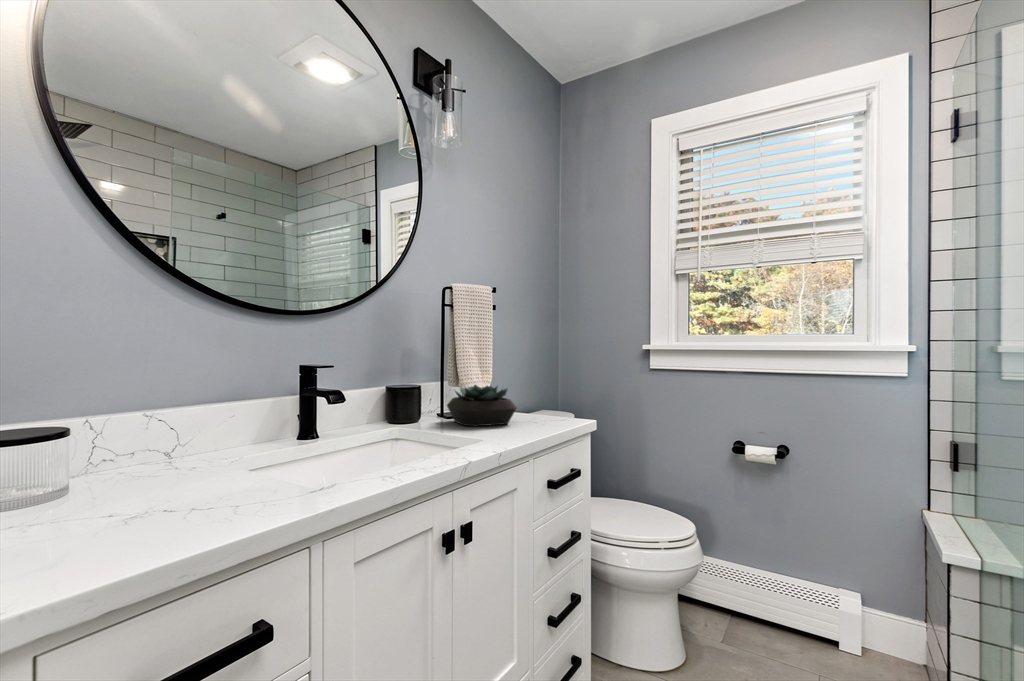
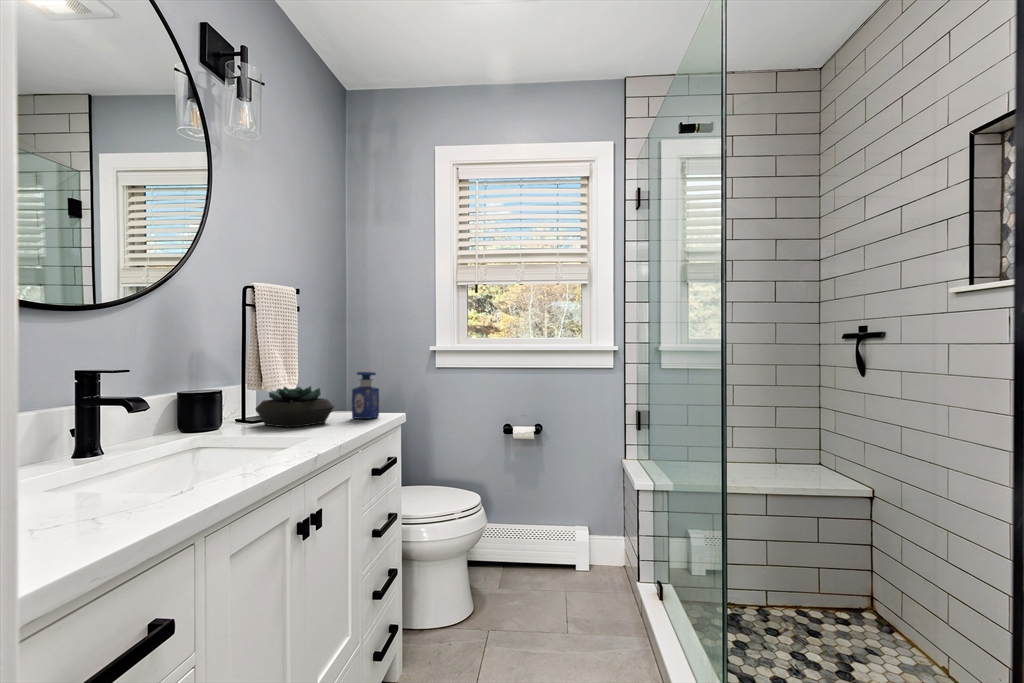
perfume bottle: none [540,371,568,424] -> present [352,370,379,419]

